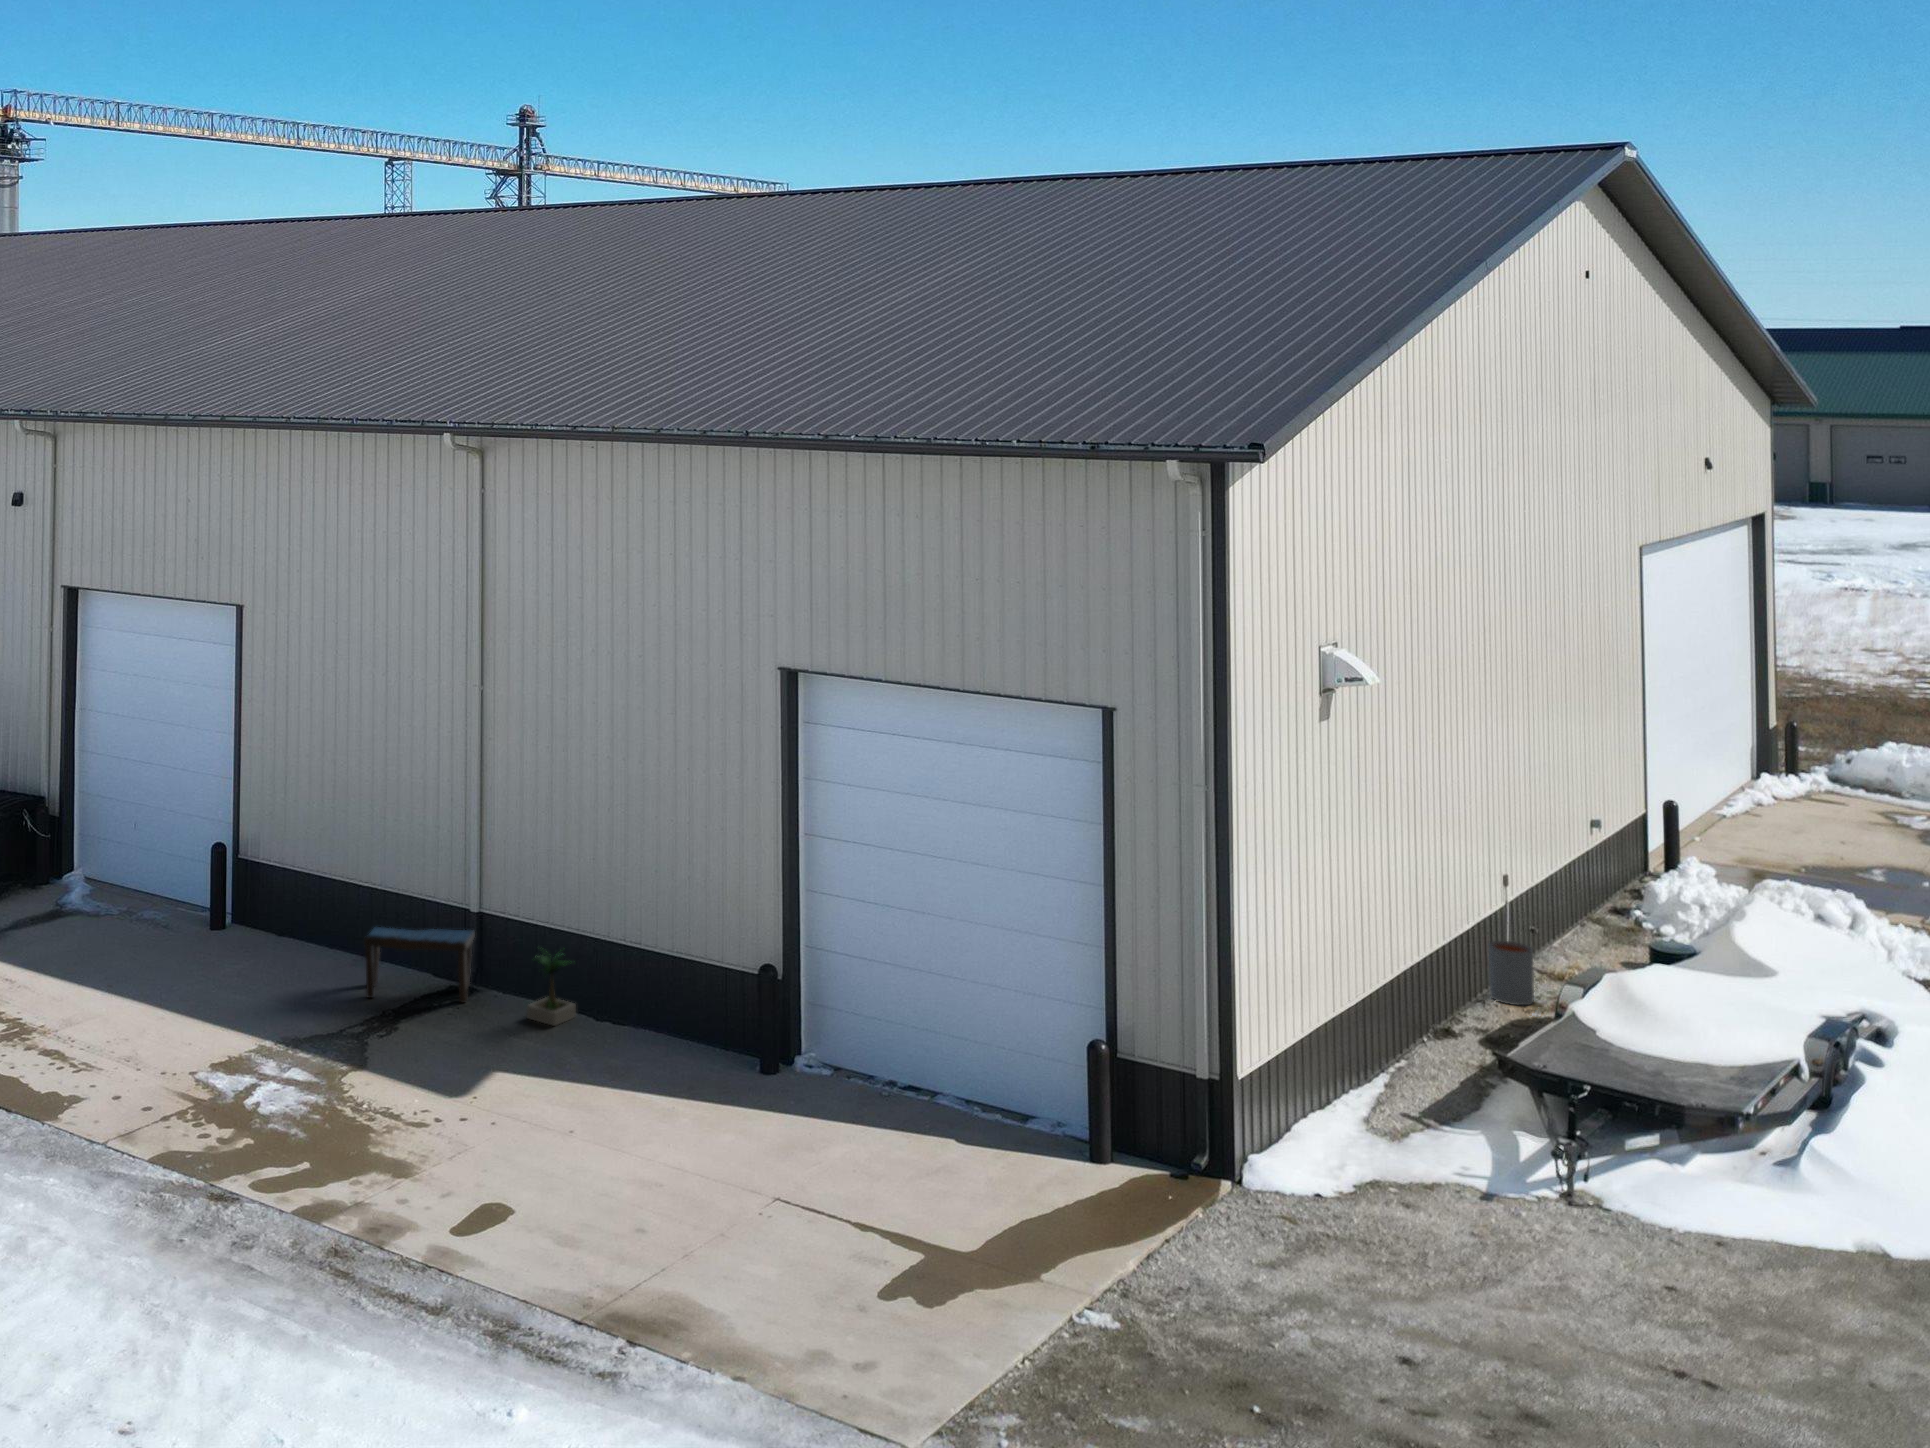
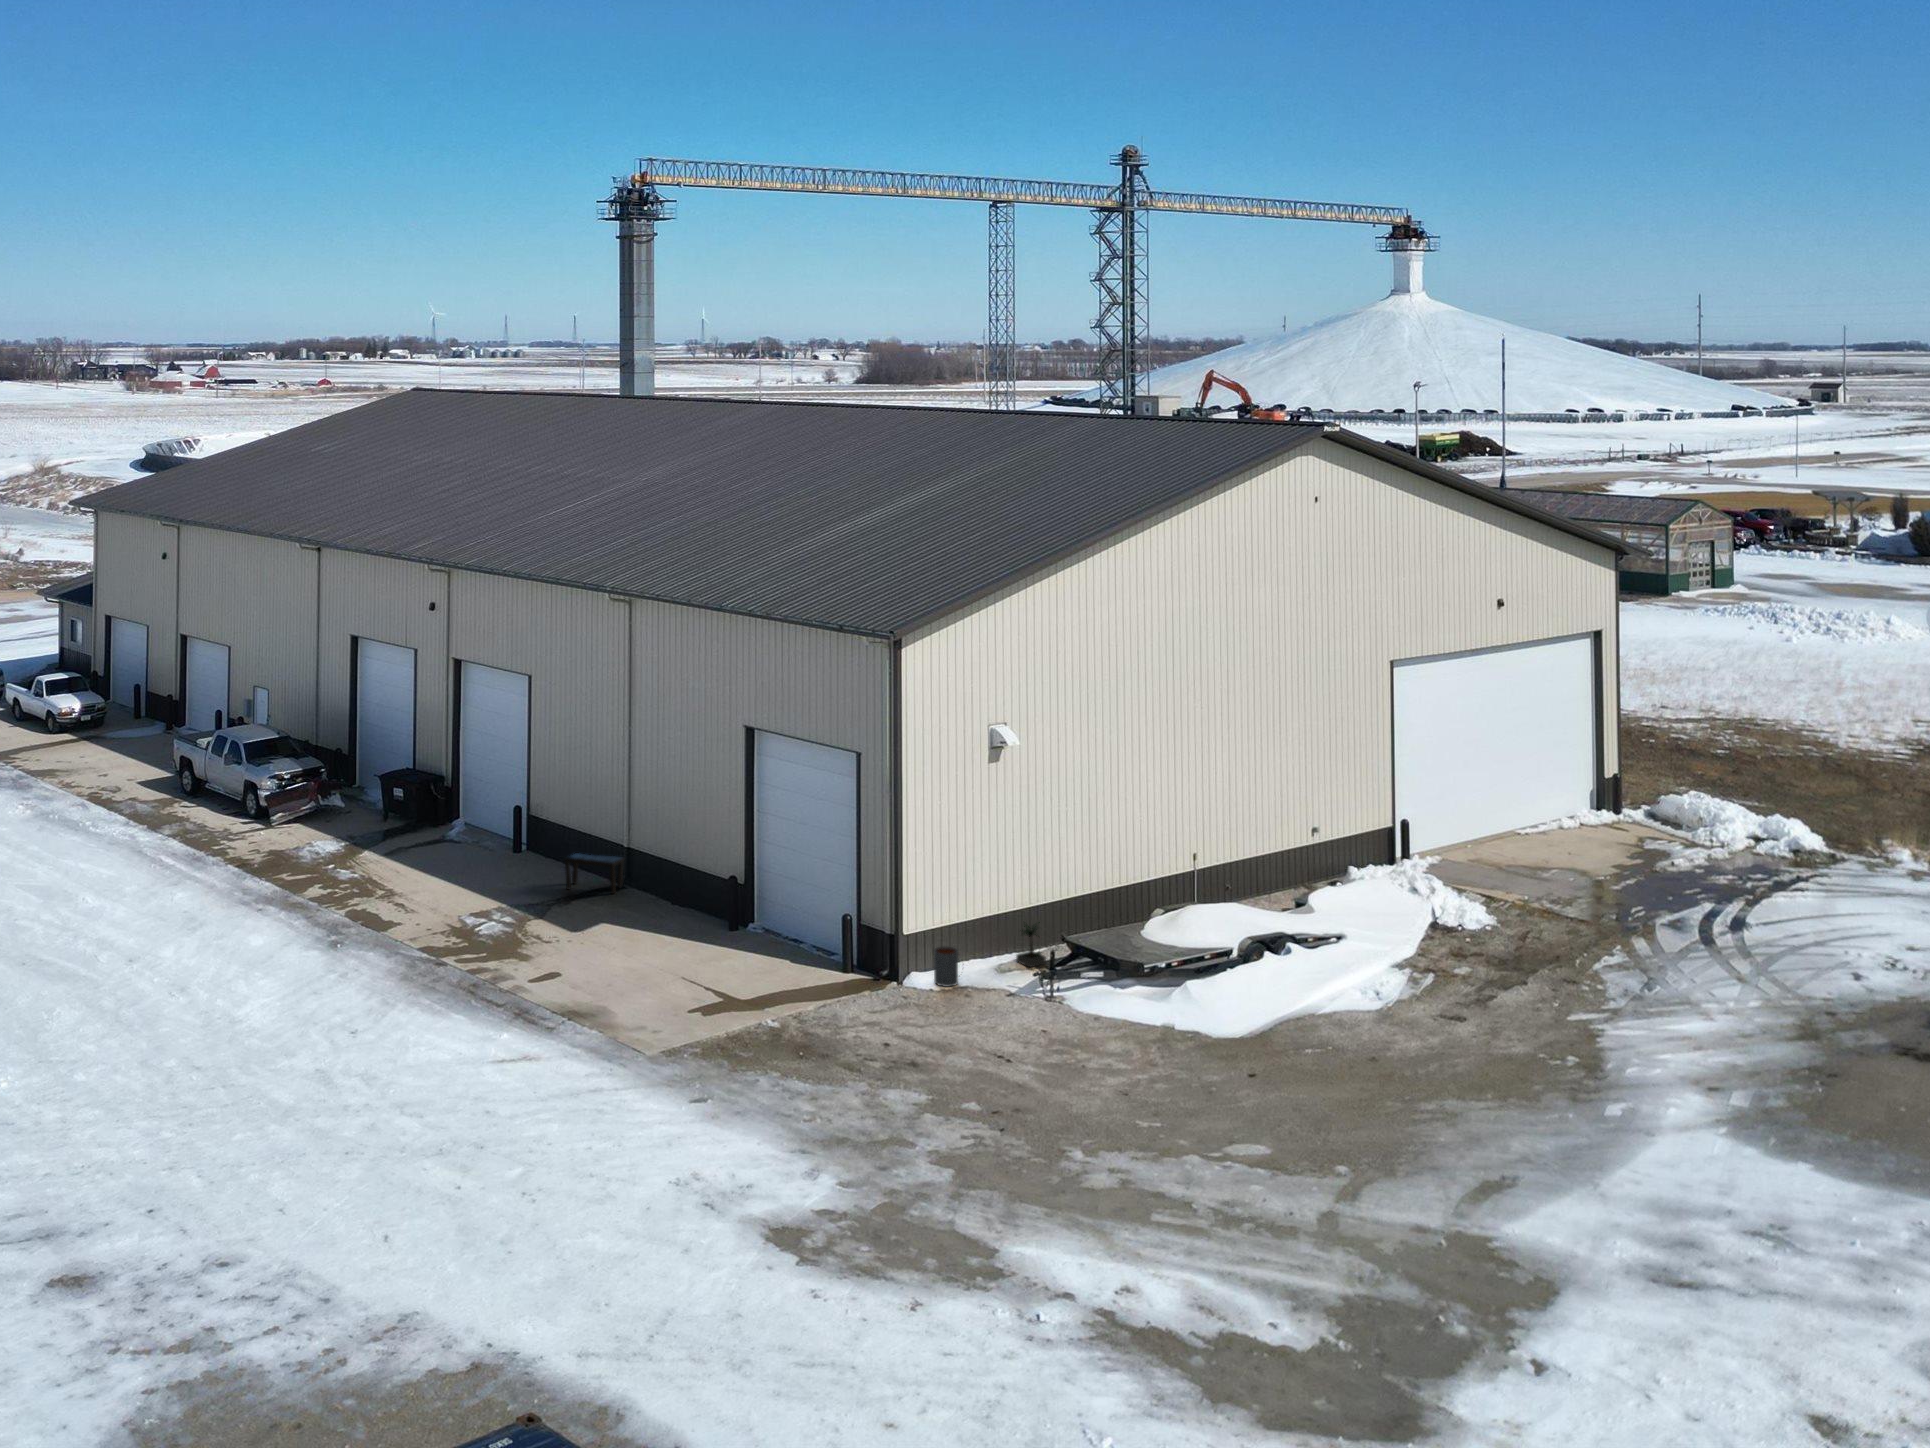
bucket: present [1488,941,1538,1005] -> present [934,946,958,987]
potted plant: present [527,948,576,1026] -> present [1016,922,1046,967]

